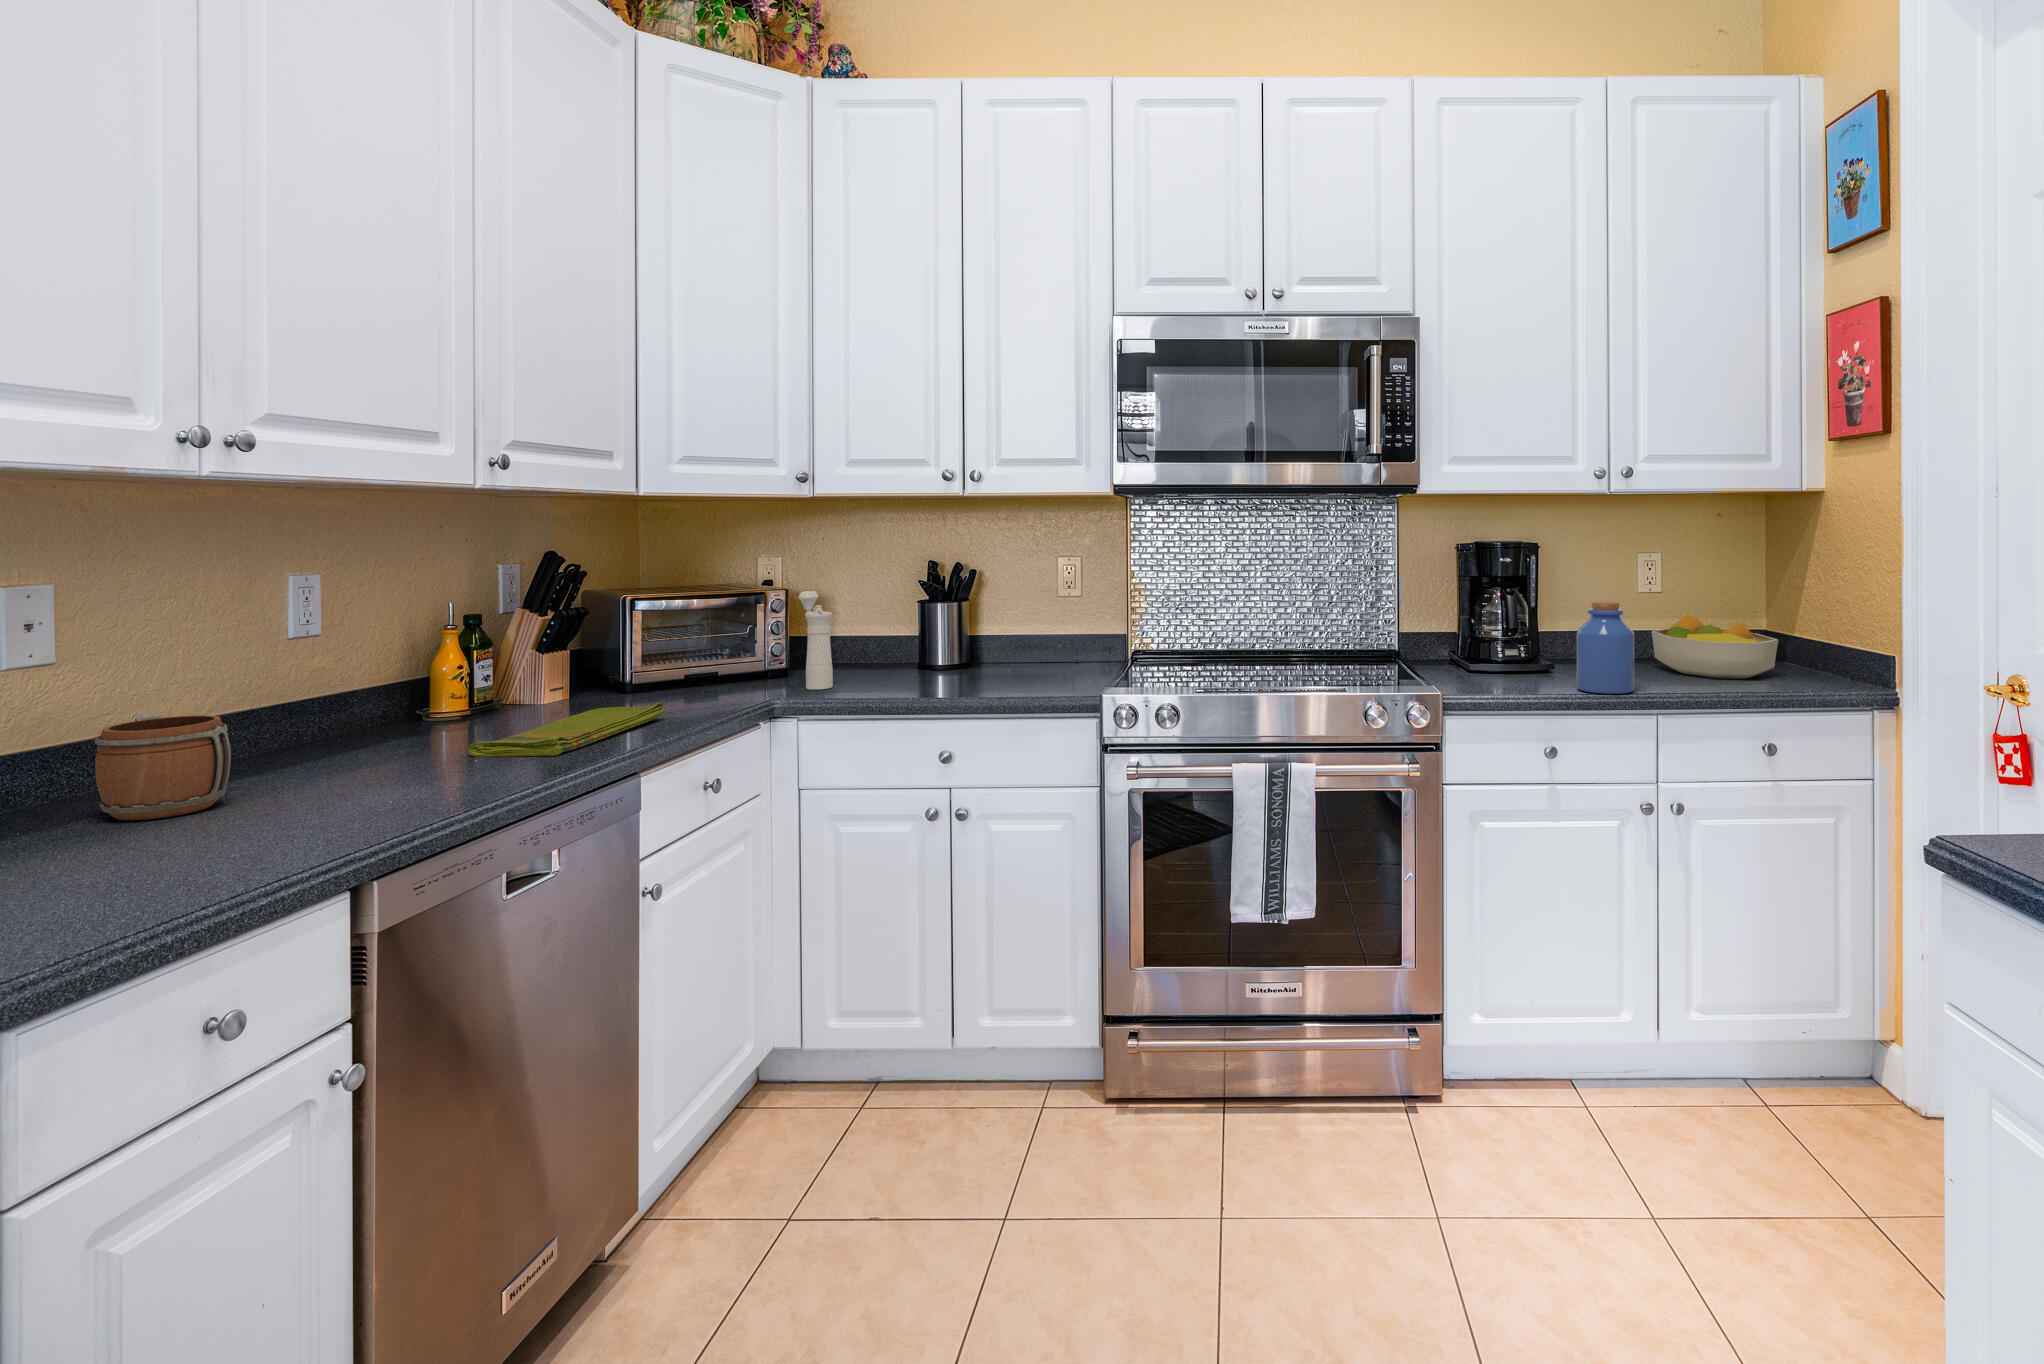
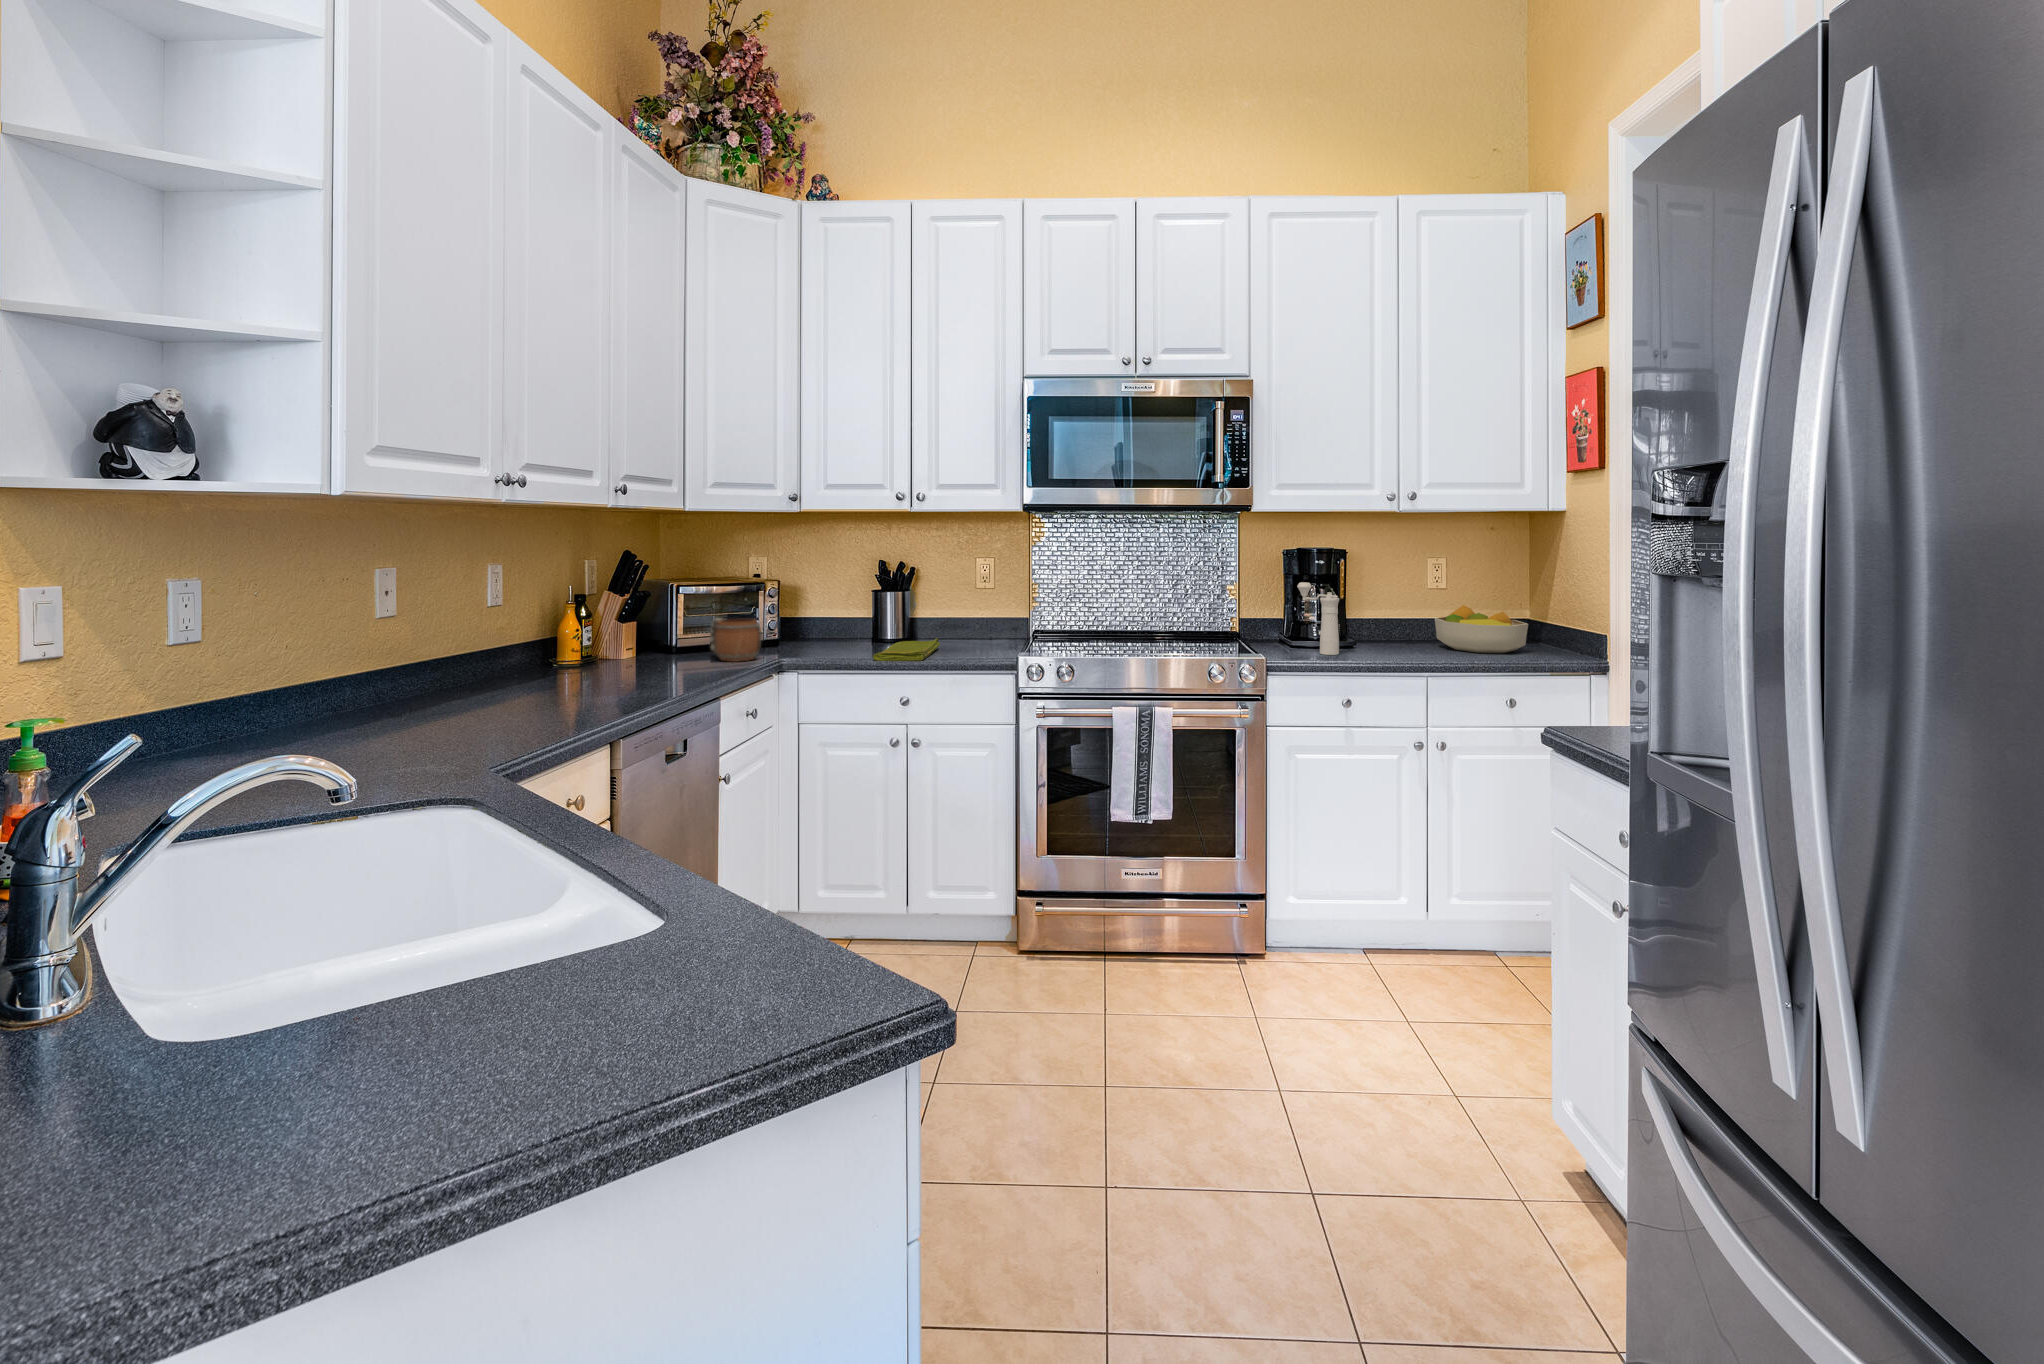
pepper mill: present [798,591,833,690] -> present [1297,582,1339,655]
jar: present [1577,601,1634,694] -> none [1369,593,1412,661]
dish towel: present [467,702,665,757] -> present [873,638,940,661]
mug: present [95,713,231,820] -> present [710,618,762,662]

